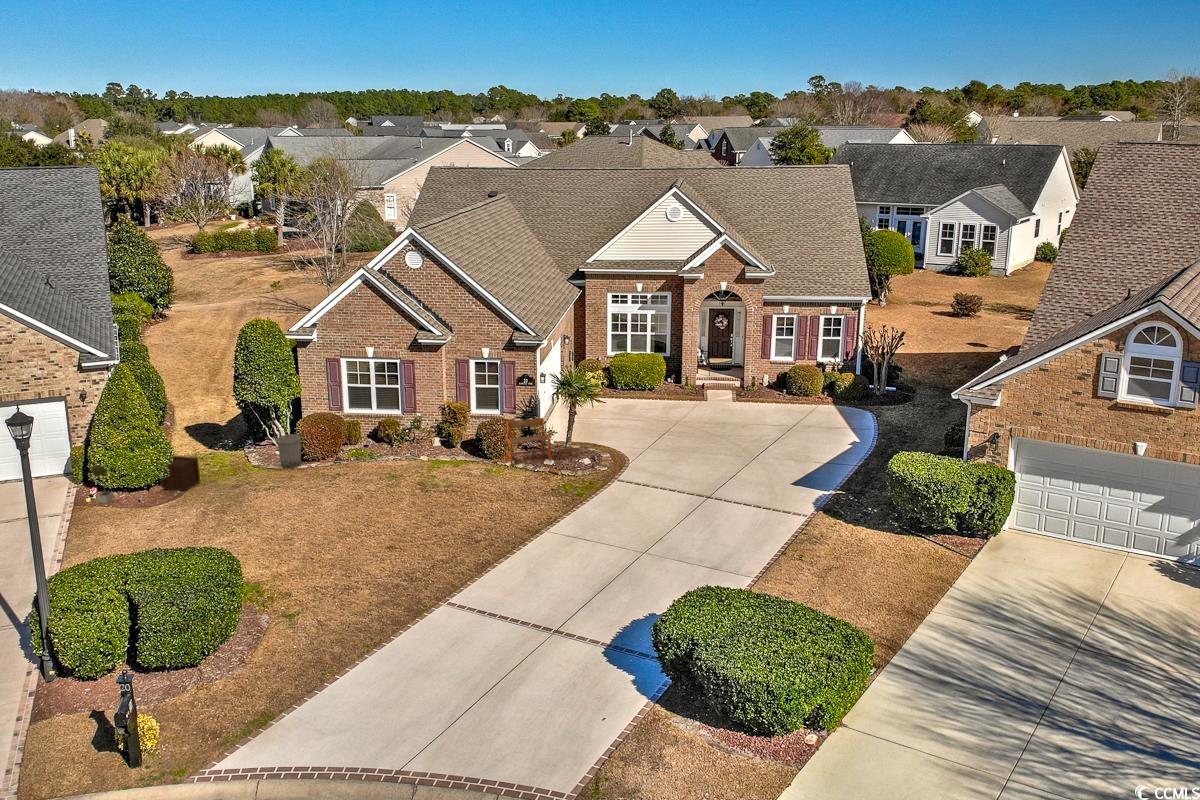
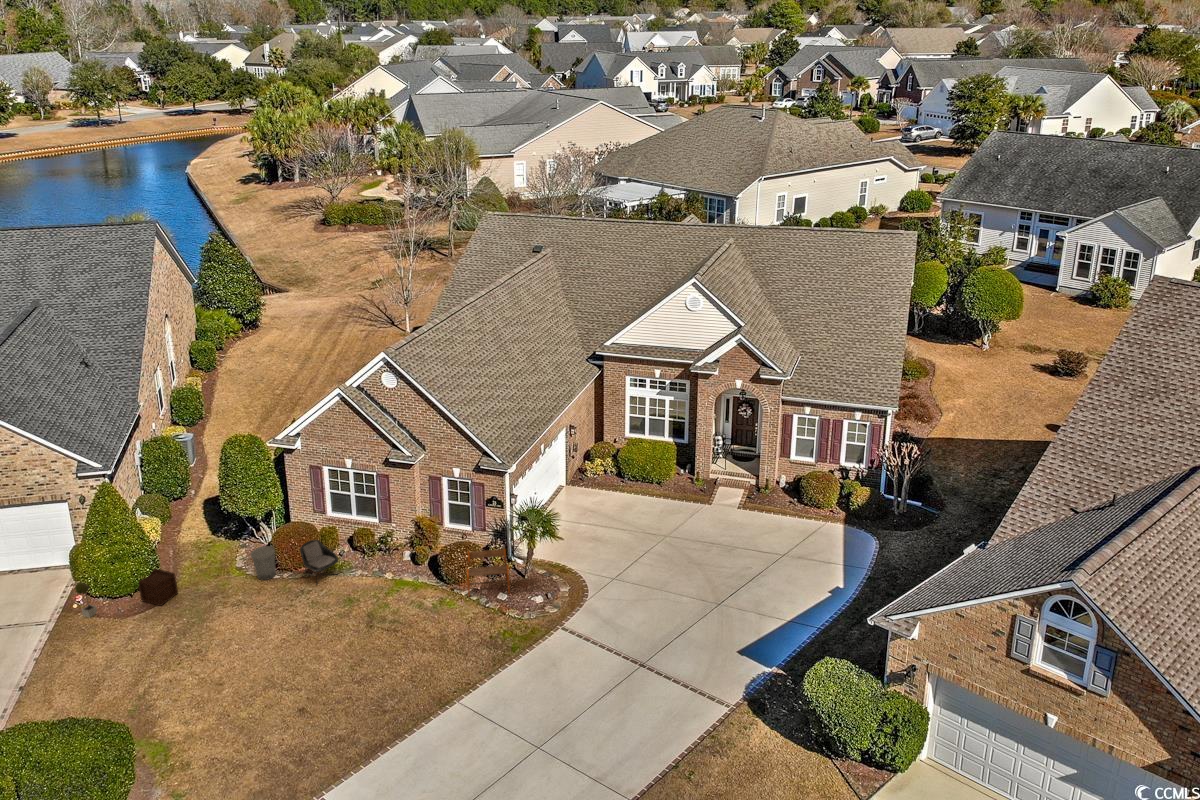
lounge chair: none [330,425,369,467] -> present [300,540,338,584]

